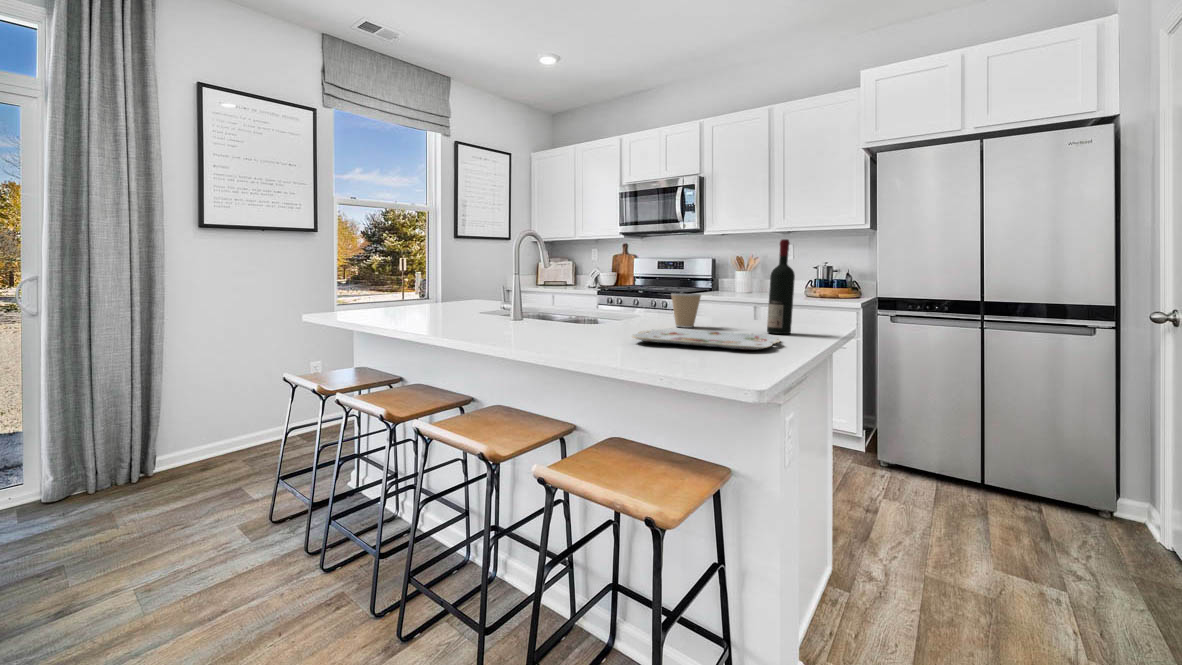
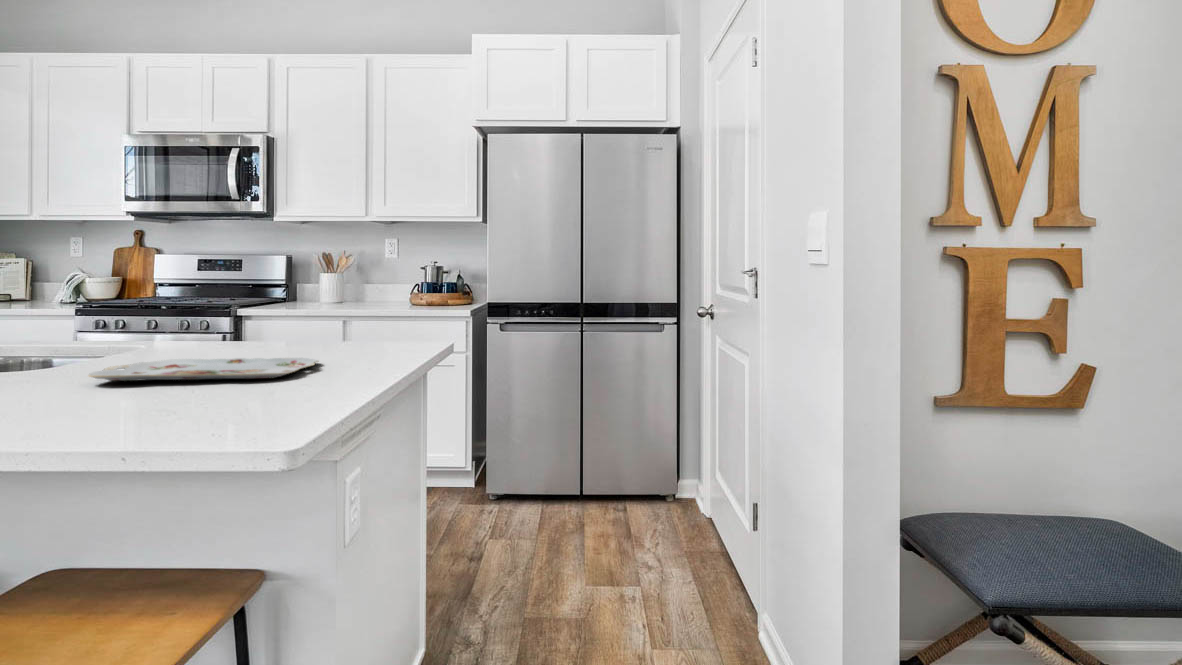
wine bottle: present [767,239,795,334] -> none [314,235,346,356]
coffee cup: present [671,293,701,328] -> none [175,308,225,357]

